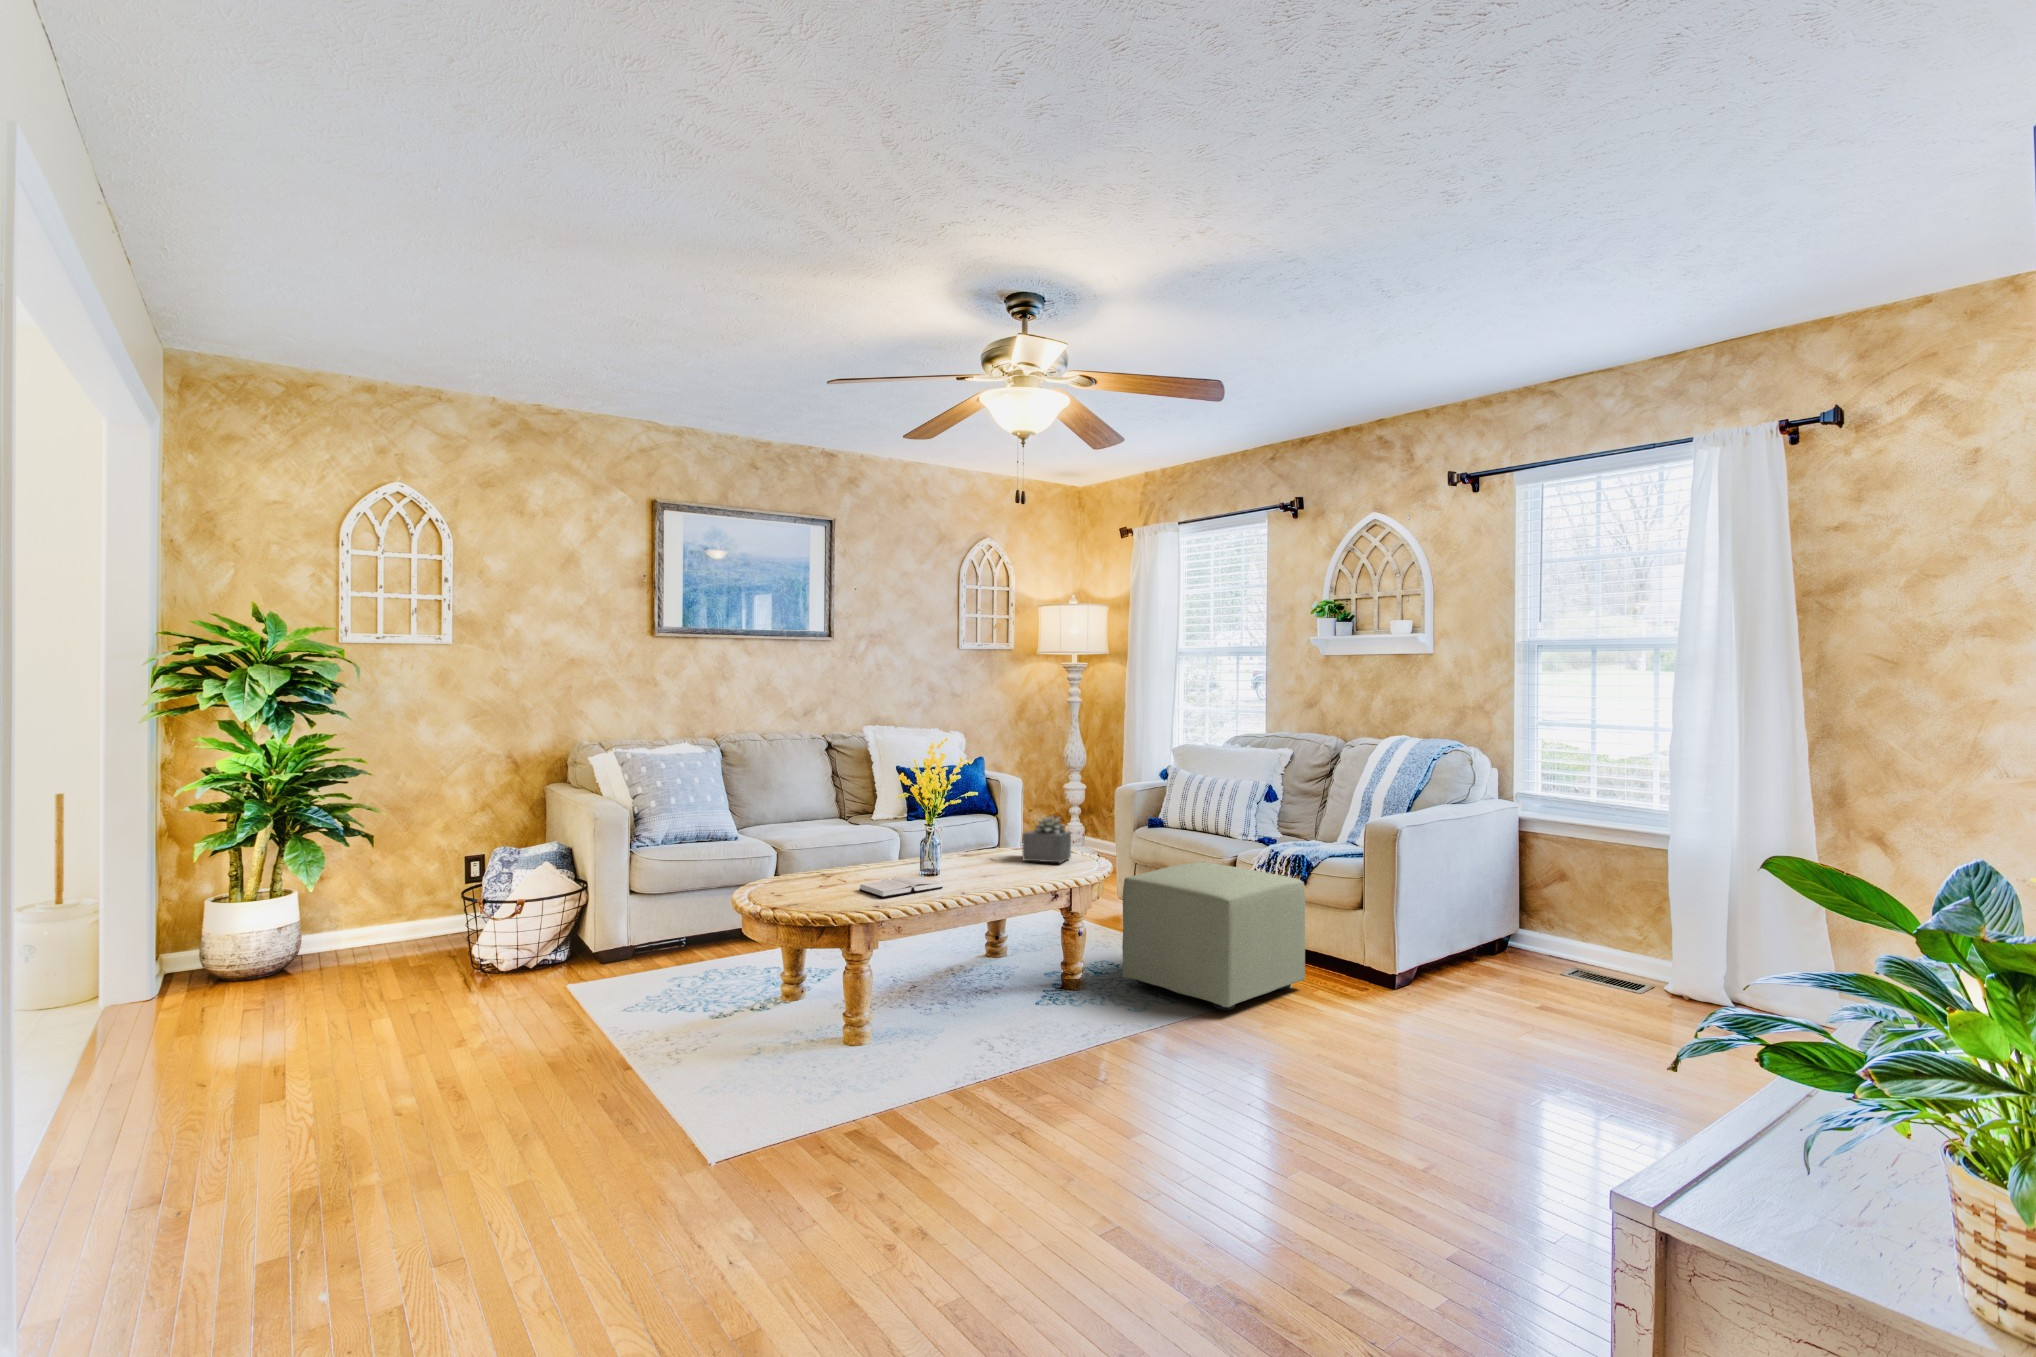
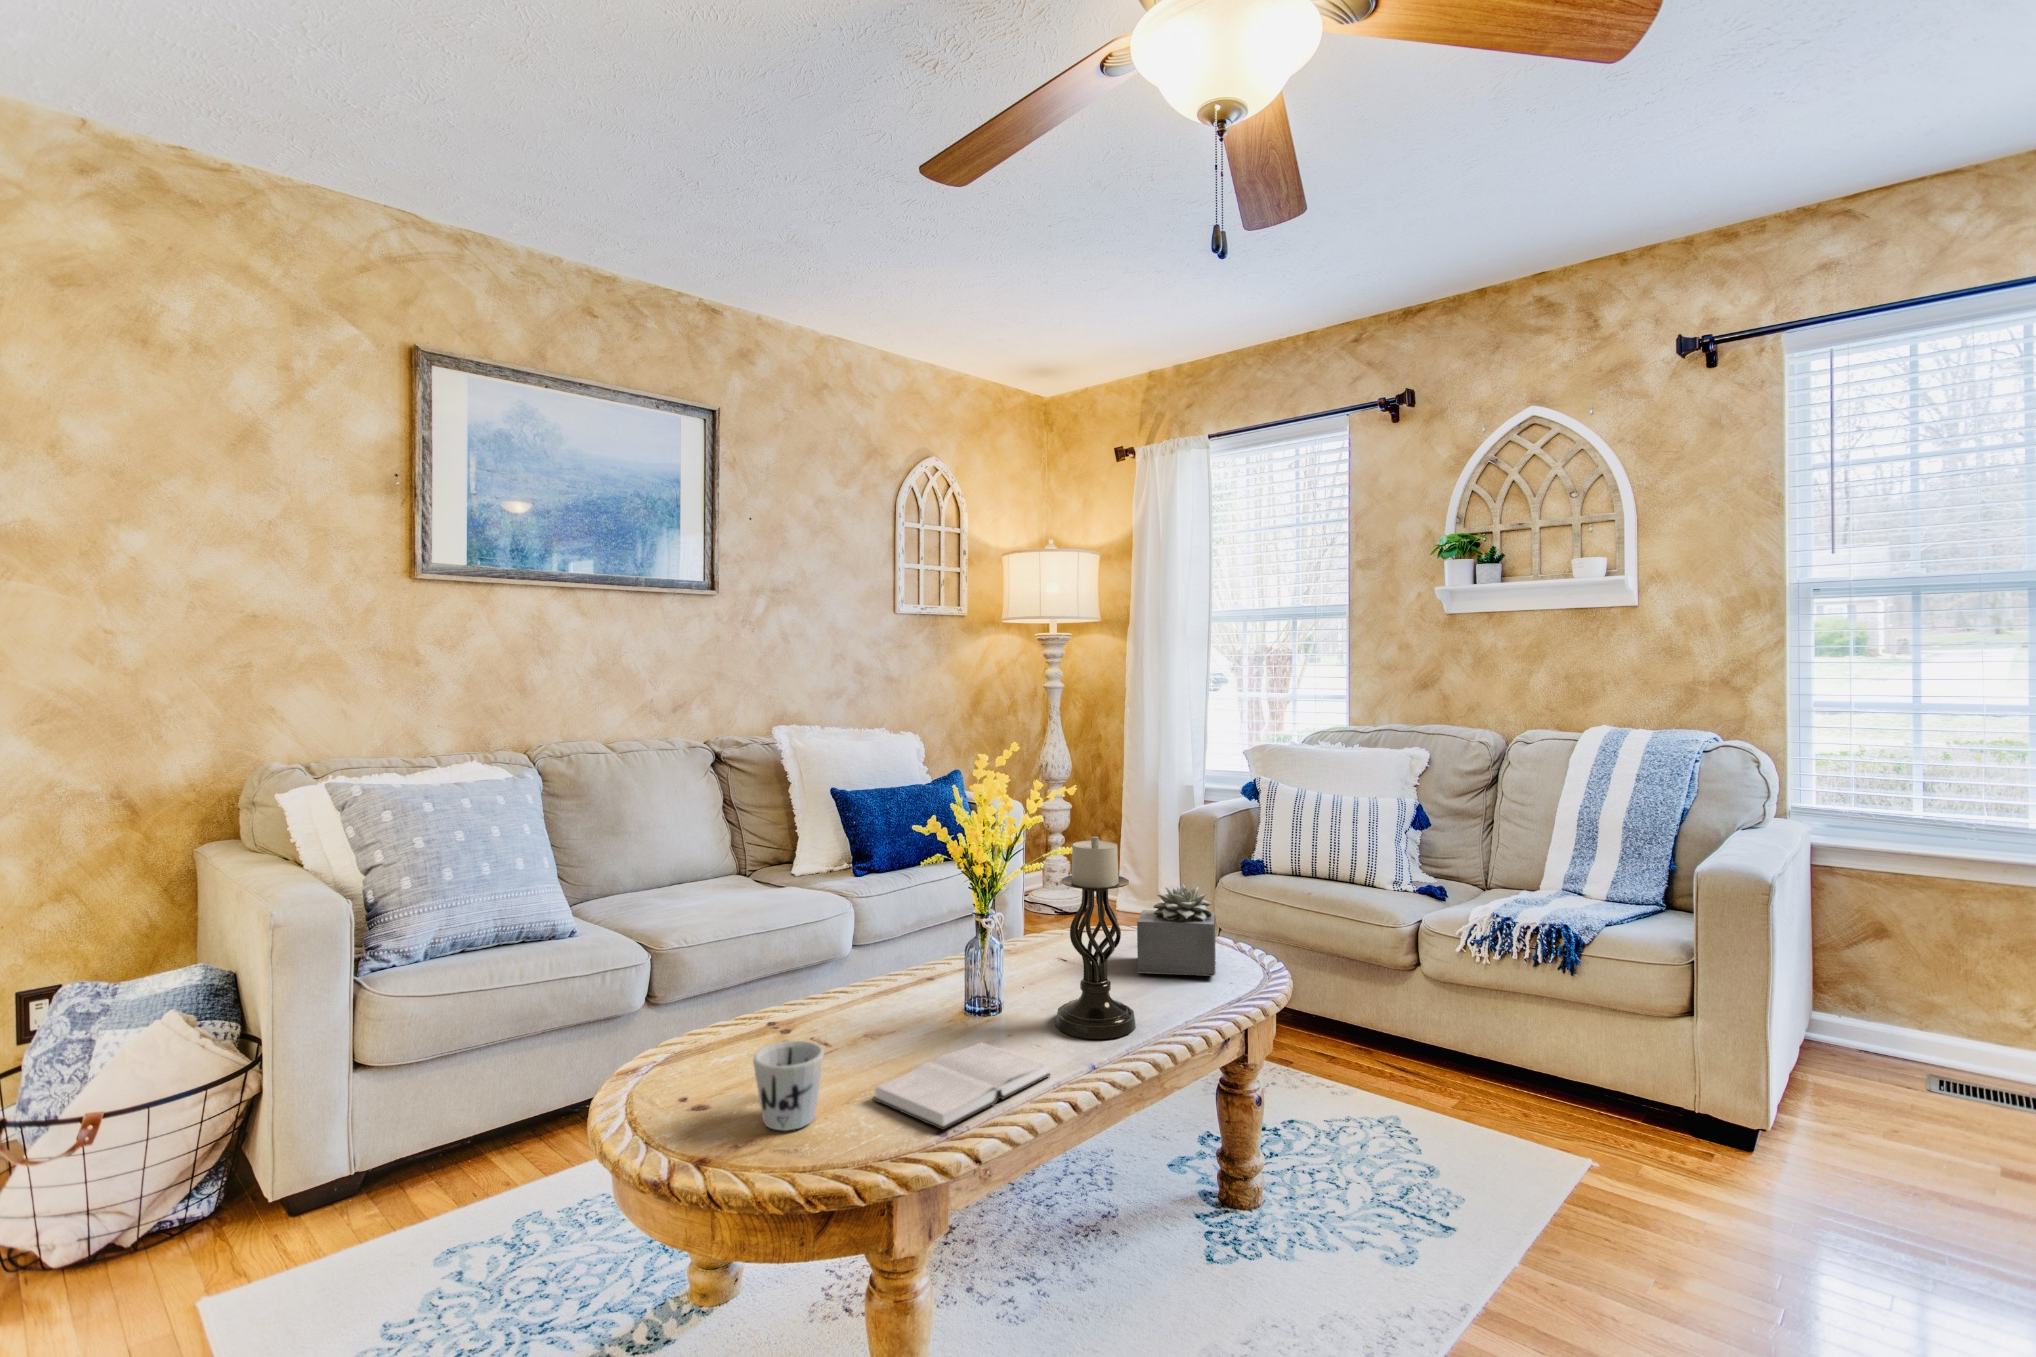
candle holder: none [961,782,1001,879] -> present [1055,837,1136,1039]
mug: none [806,862,836,895] -> present [753,1041,824,1130]
ottoman: present [1122,862,1305,1010] -> none [1323,946,1633,1264]

